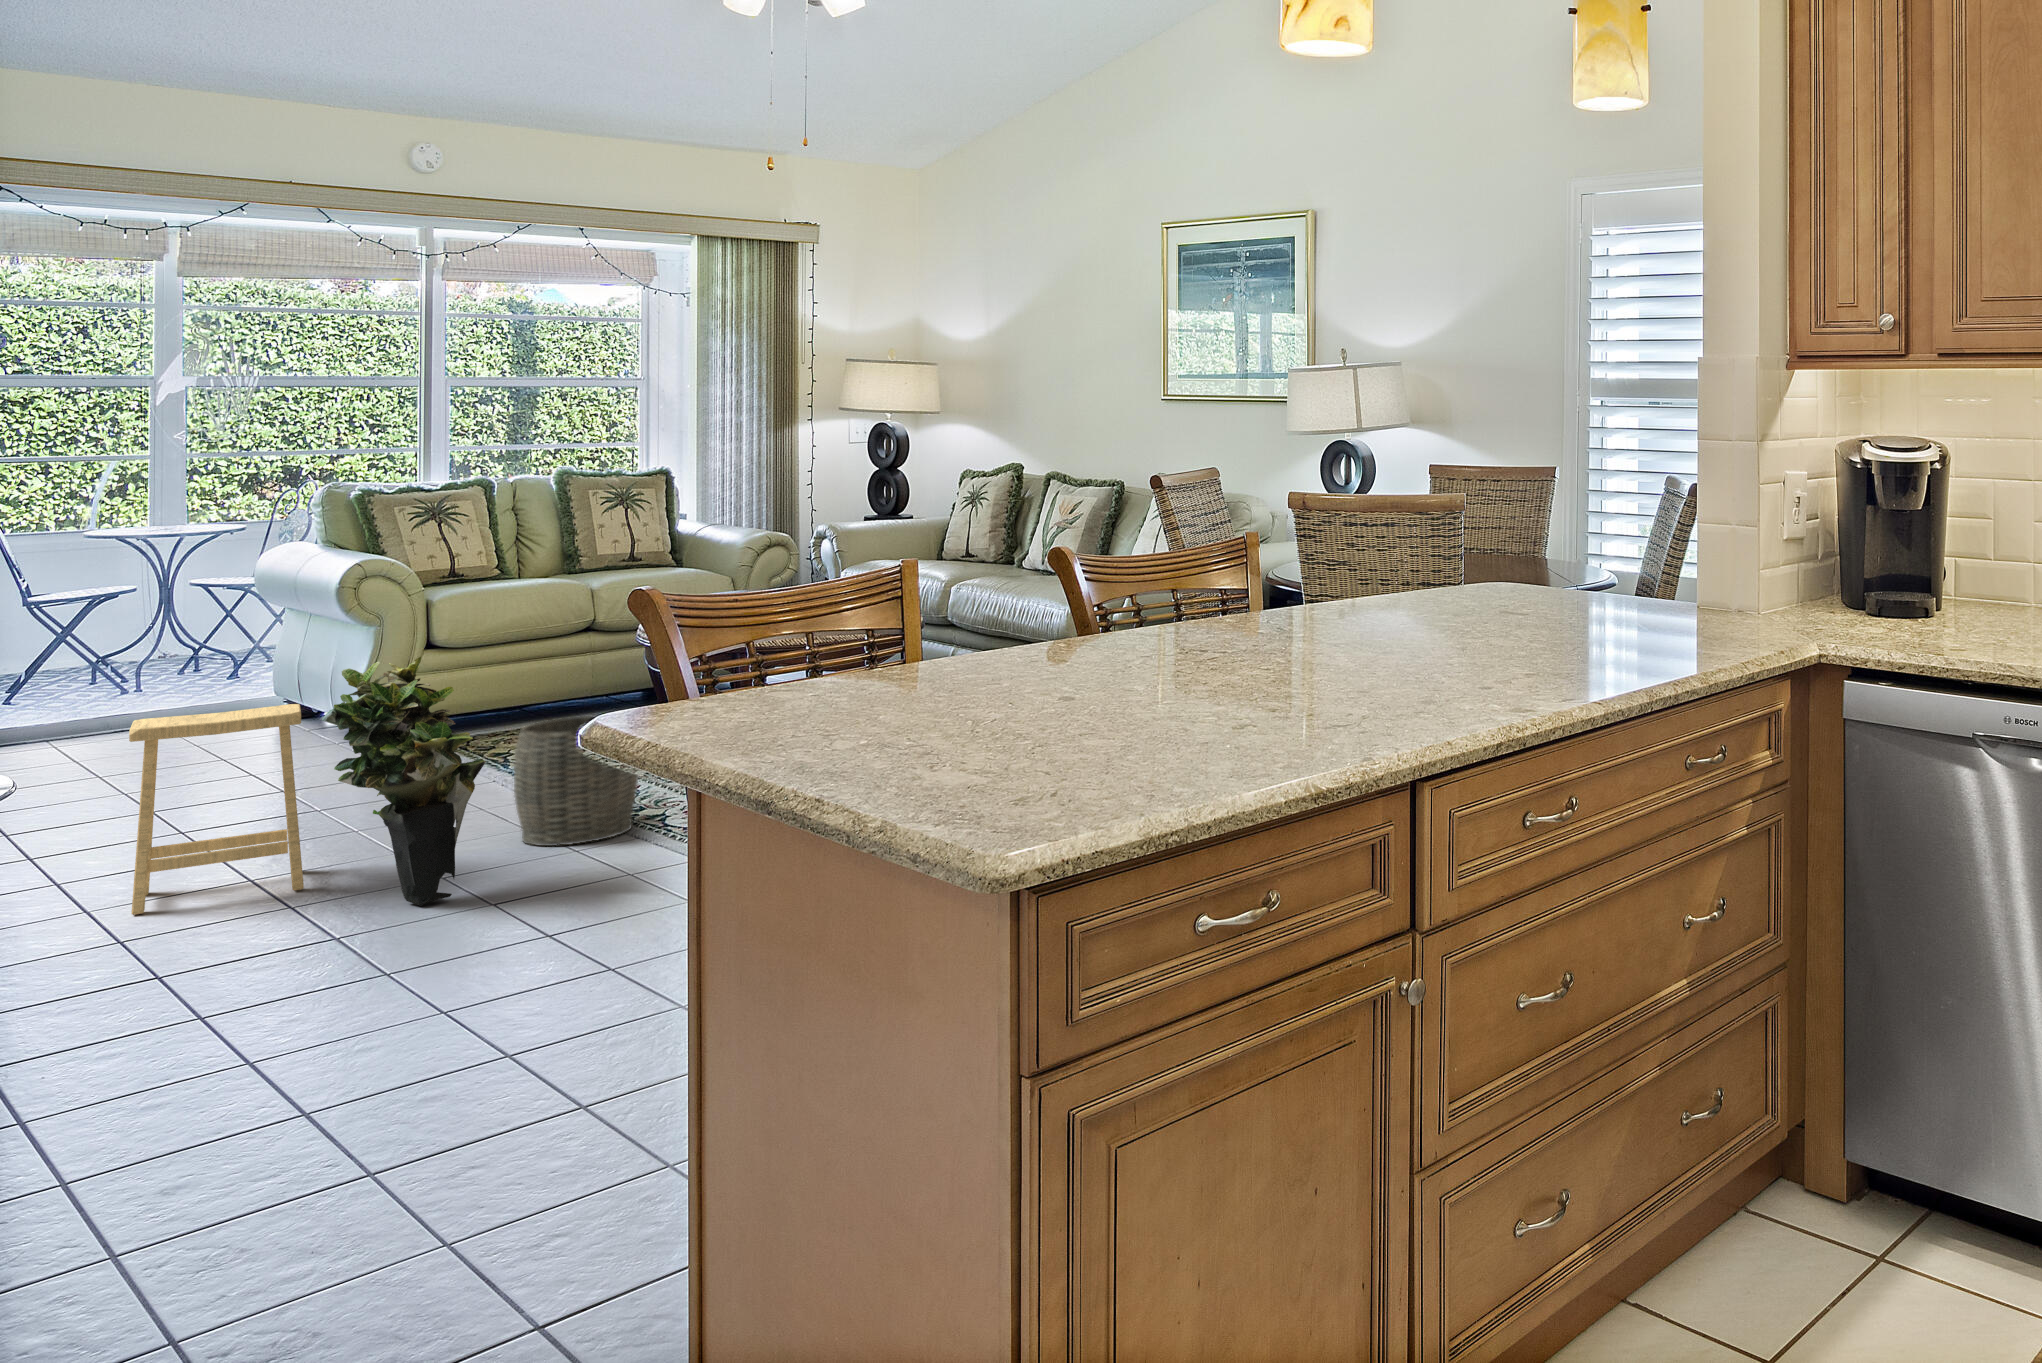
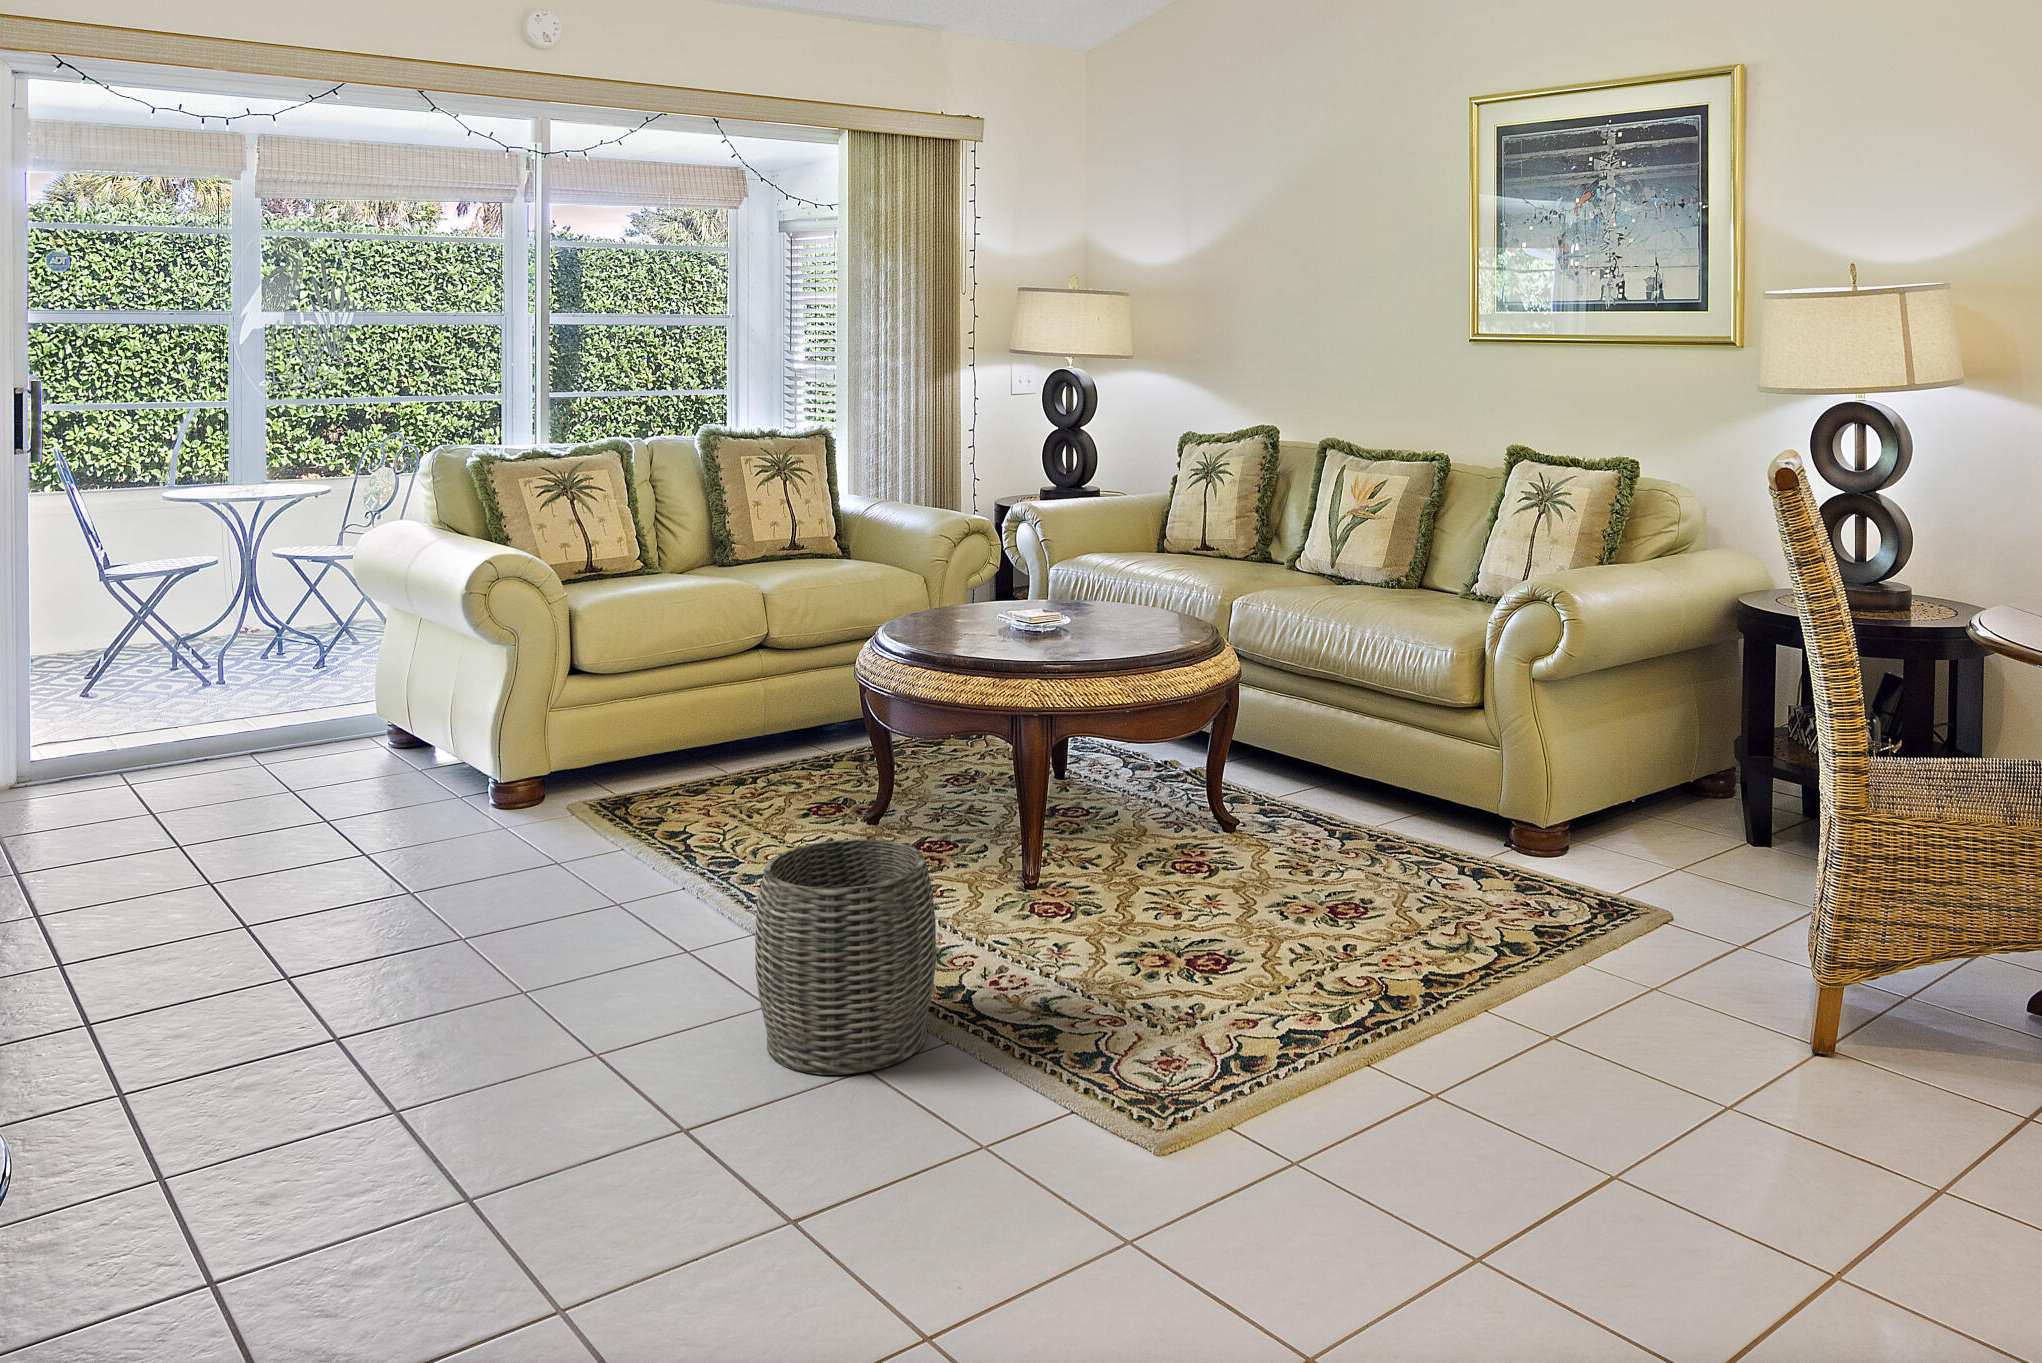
potted plant: present [322,657,486,906] -> none [495,782,755,1258]
footstool: present [129,704,304,915] -> none [185,839,460,1232]

